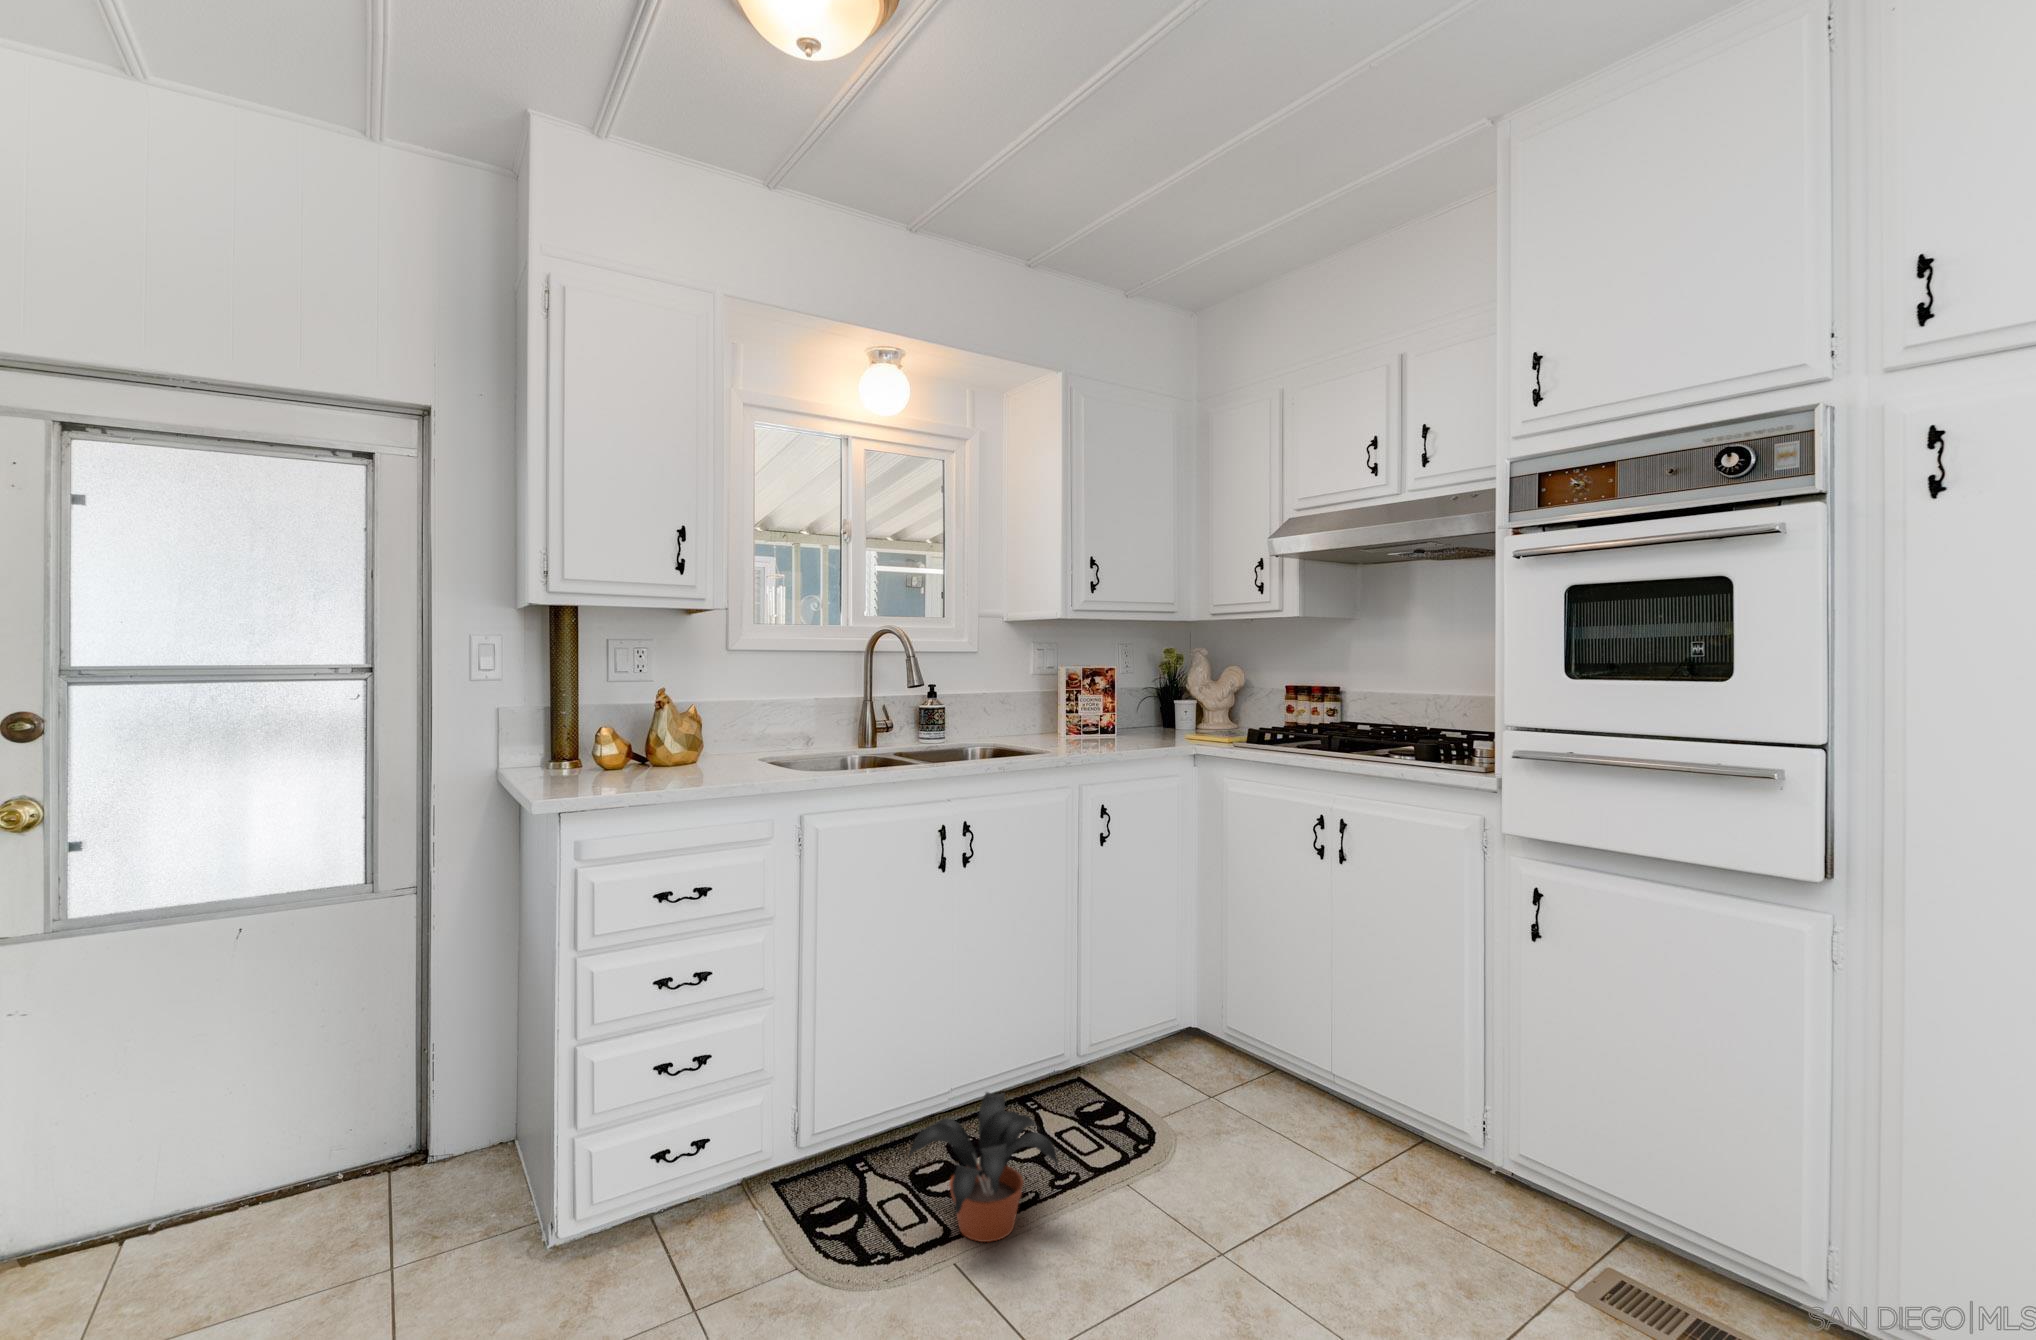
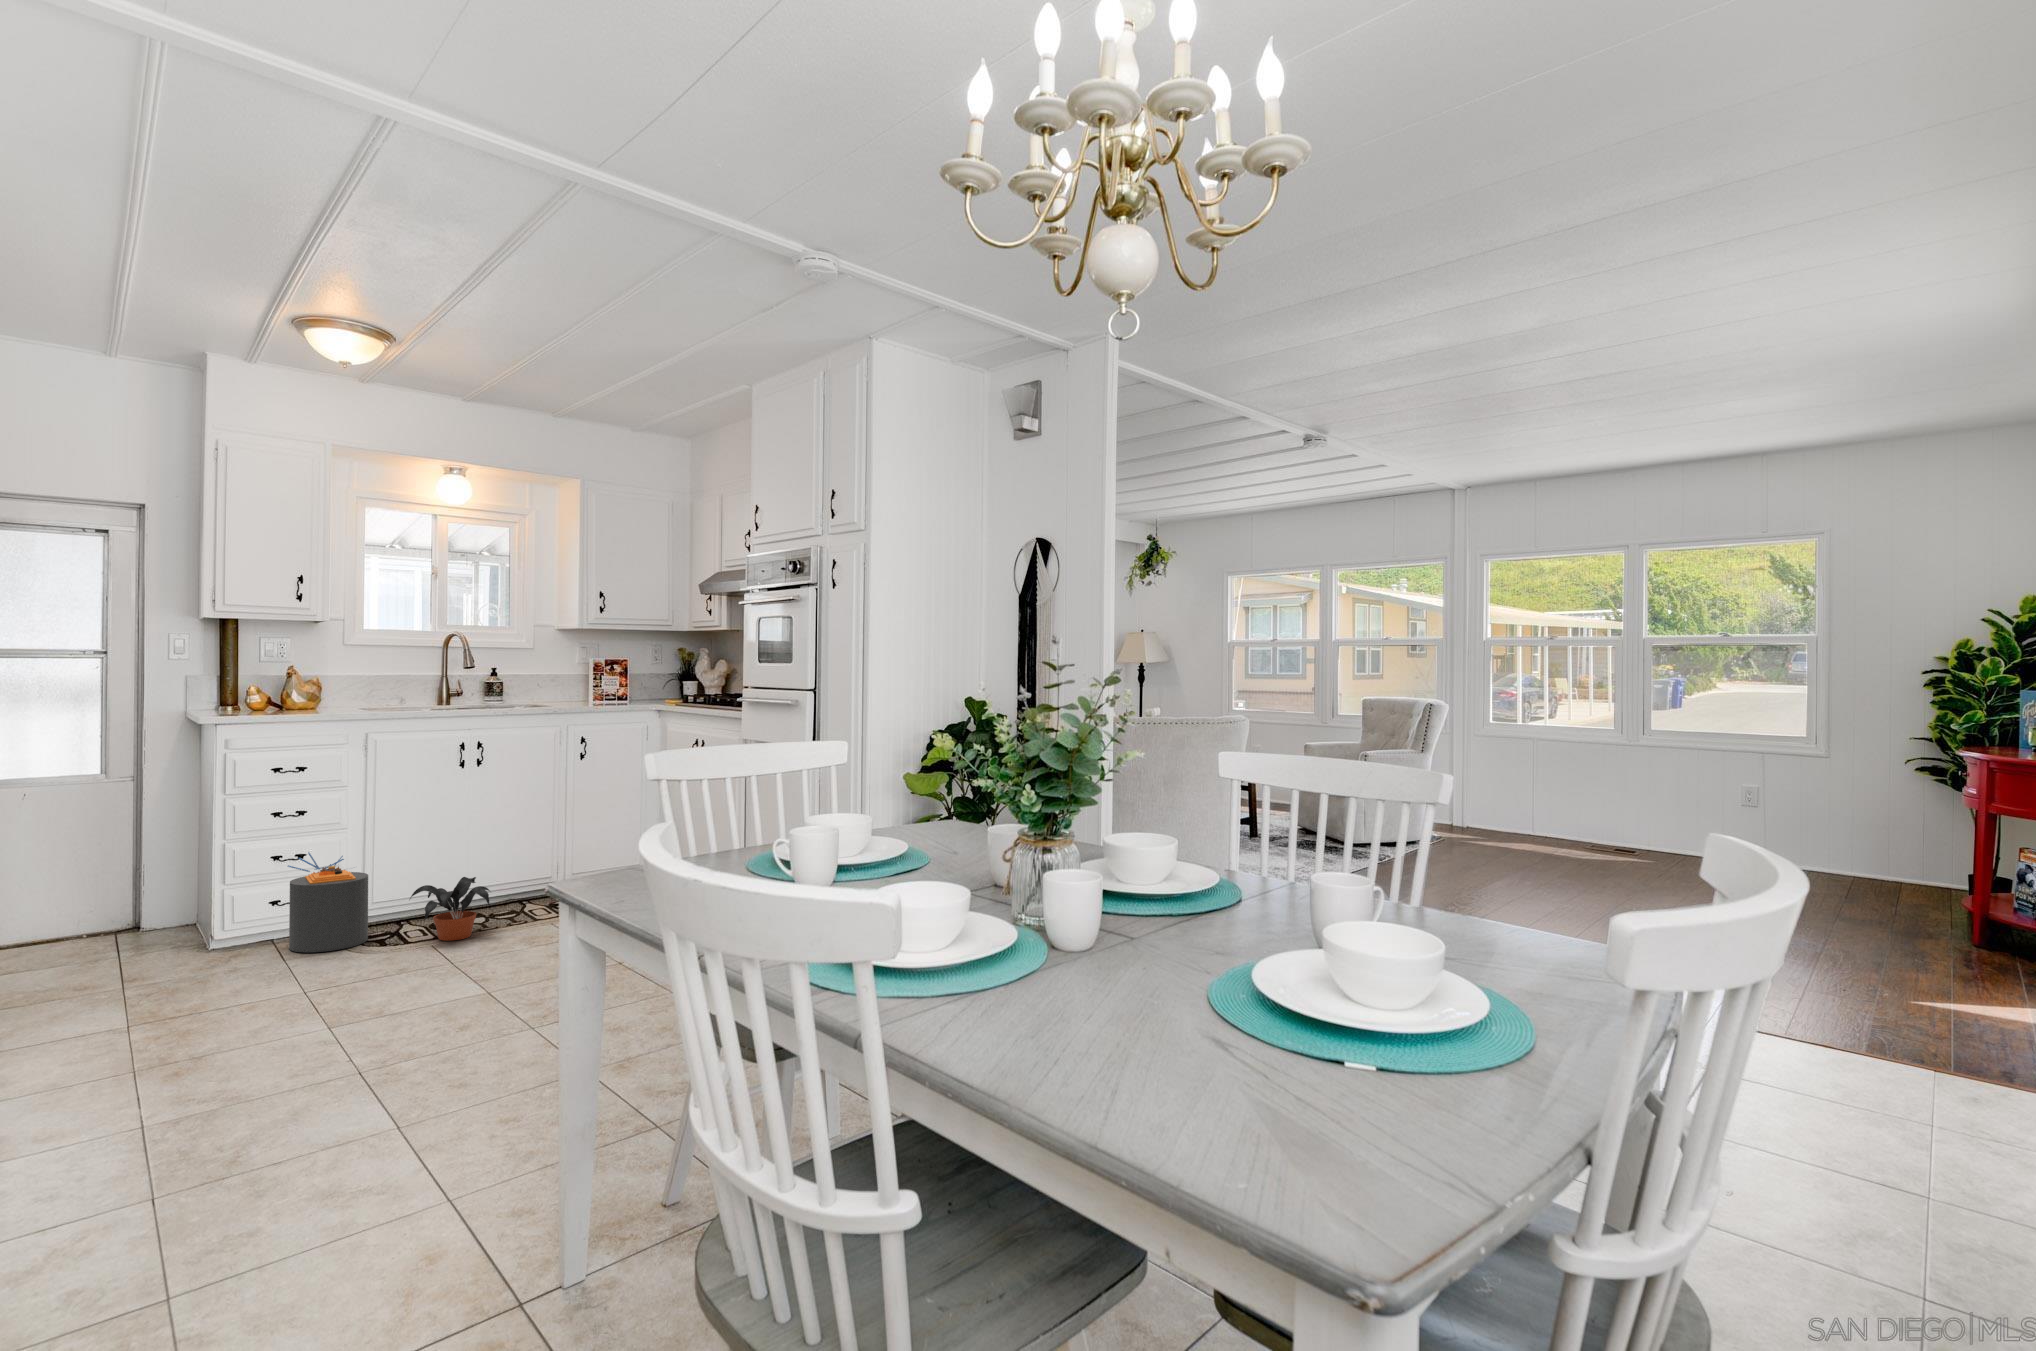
trash can: none [683,1050,828,1281] -> present [288,852,368,952]

